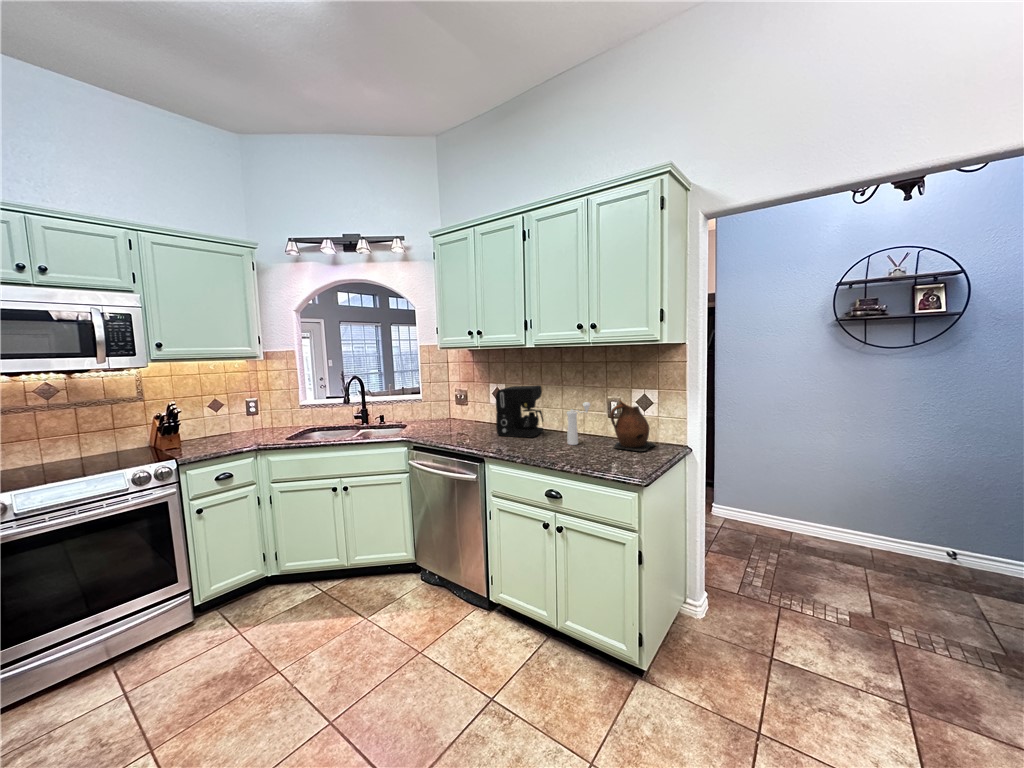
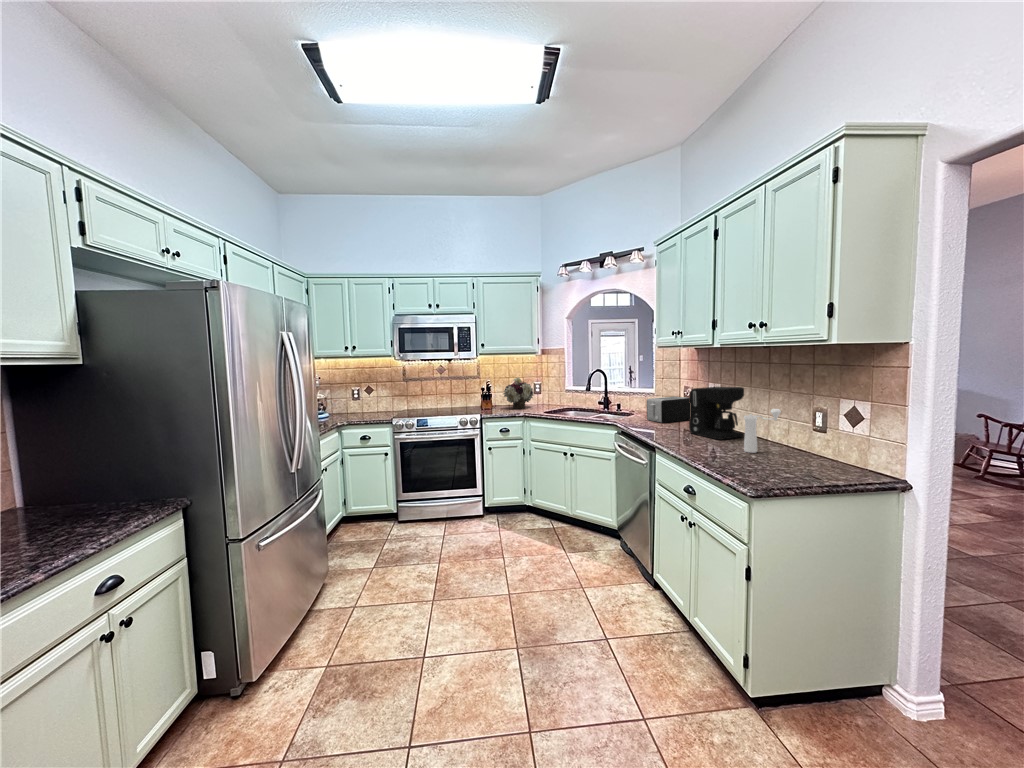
flower arrangement: none [202,392,256,440] -> present [503,378,534,409]
toaster: none [432,400,473,429] -> present [647,396,690,423]
ceramic pitcher: present [610,400,656,451] -> none [788,409,857,472]

